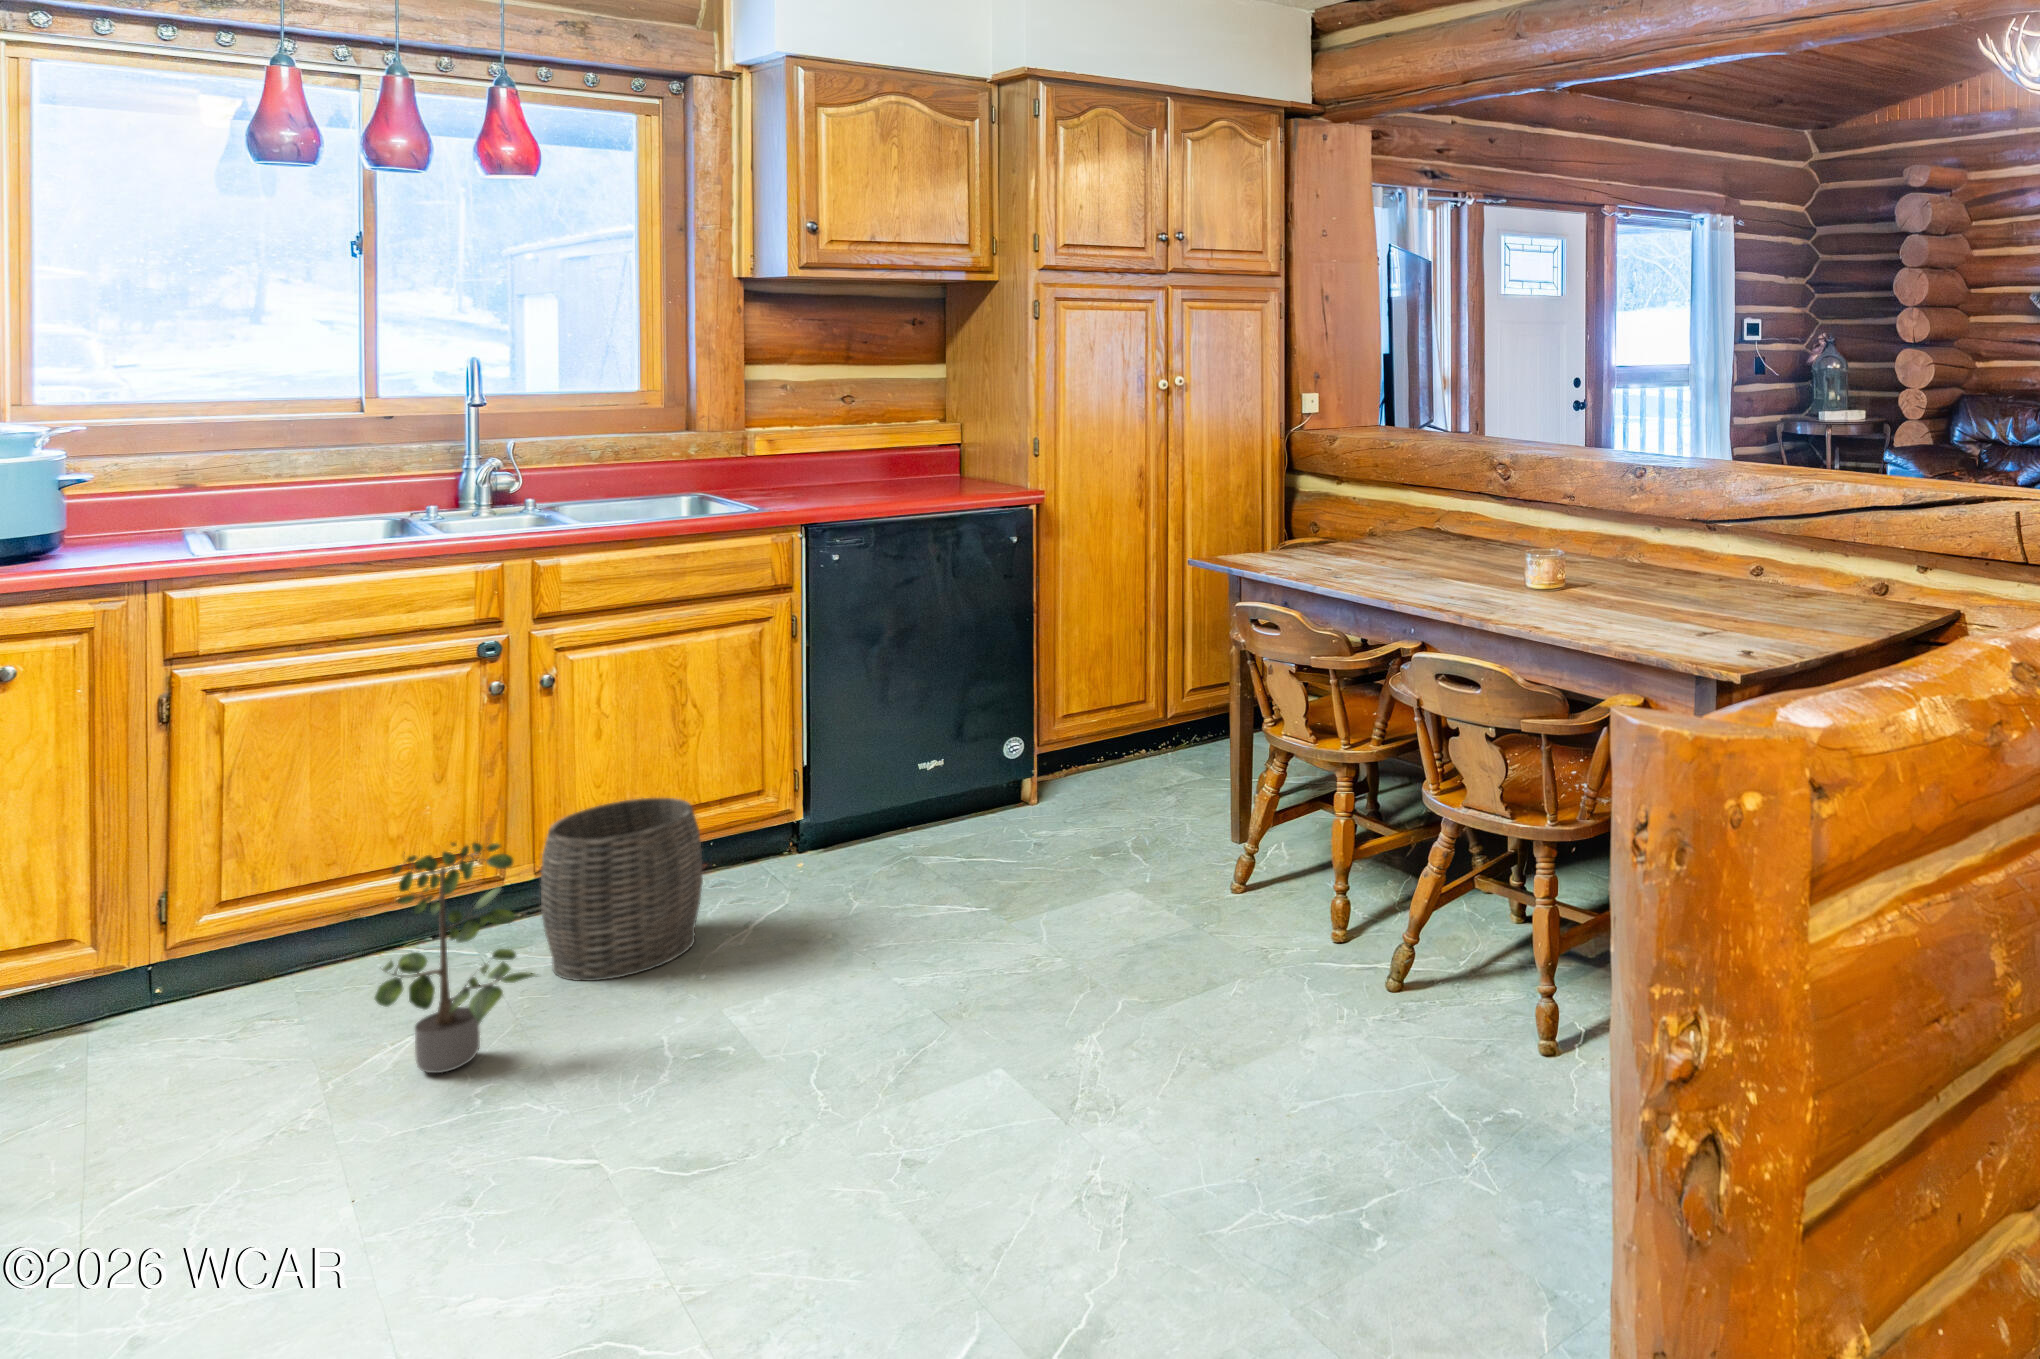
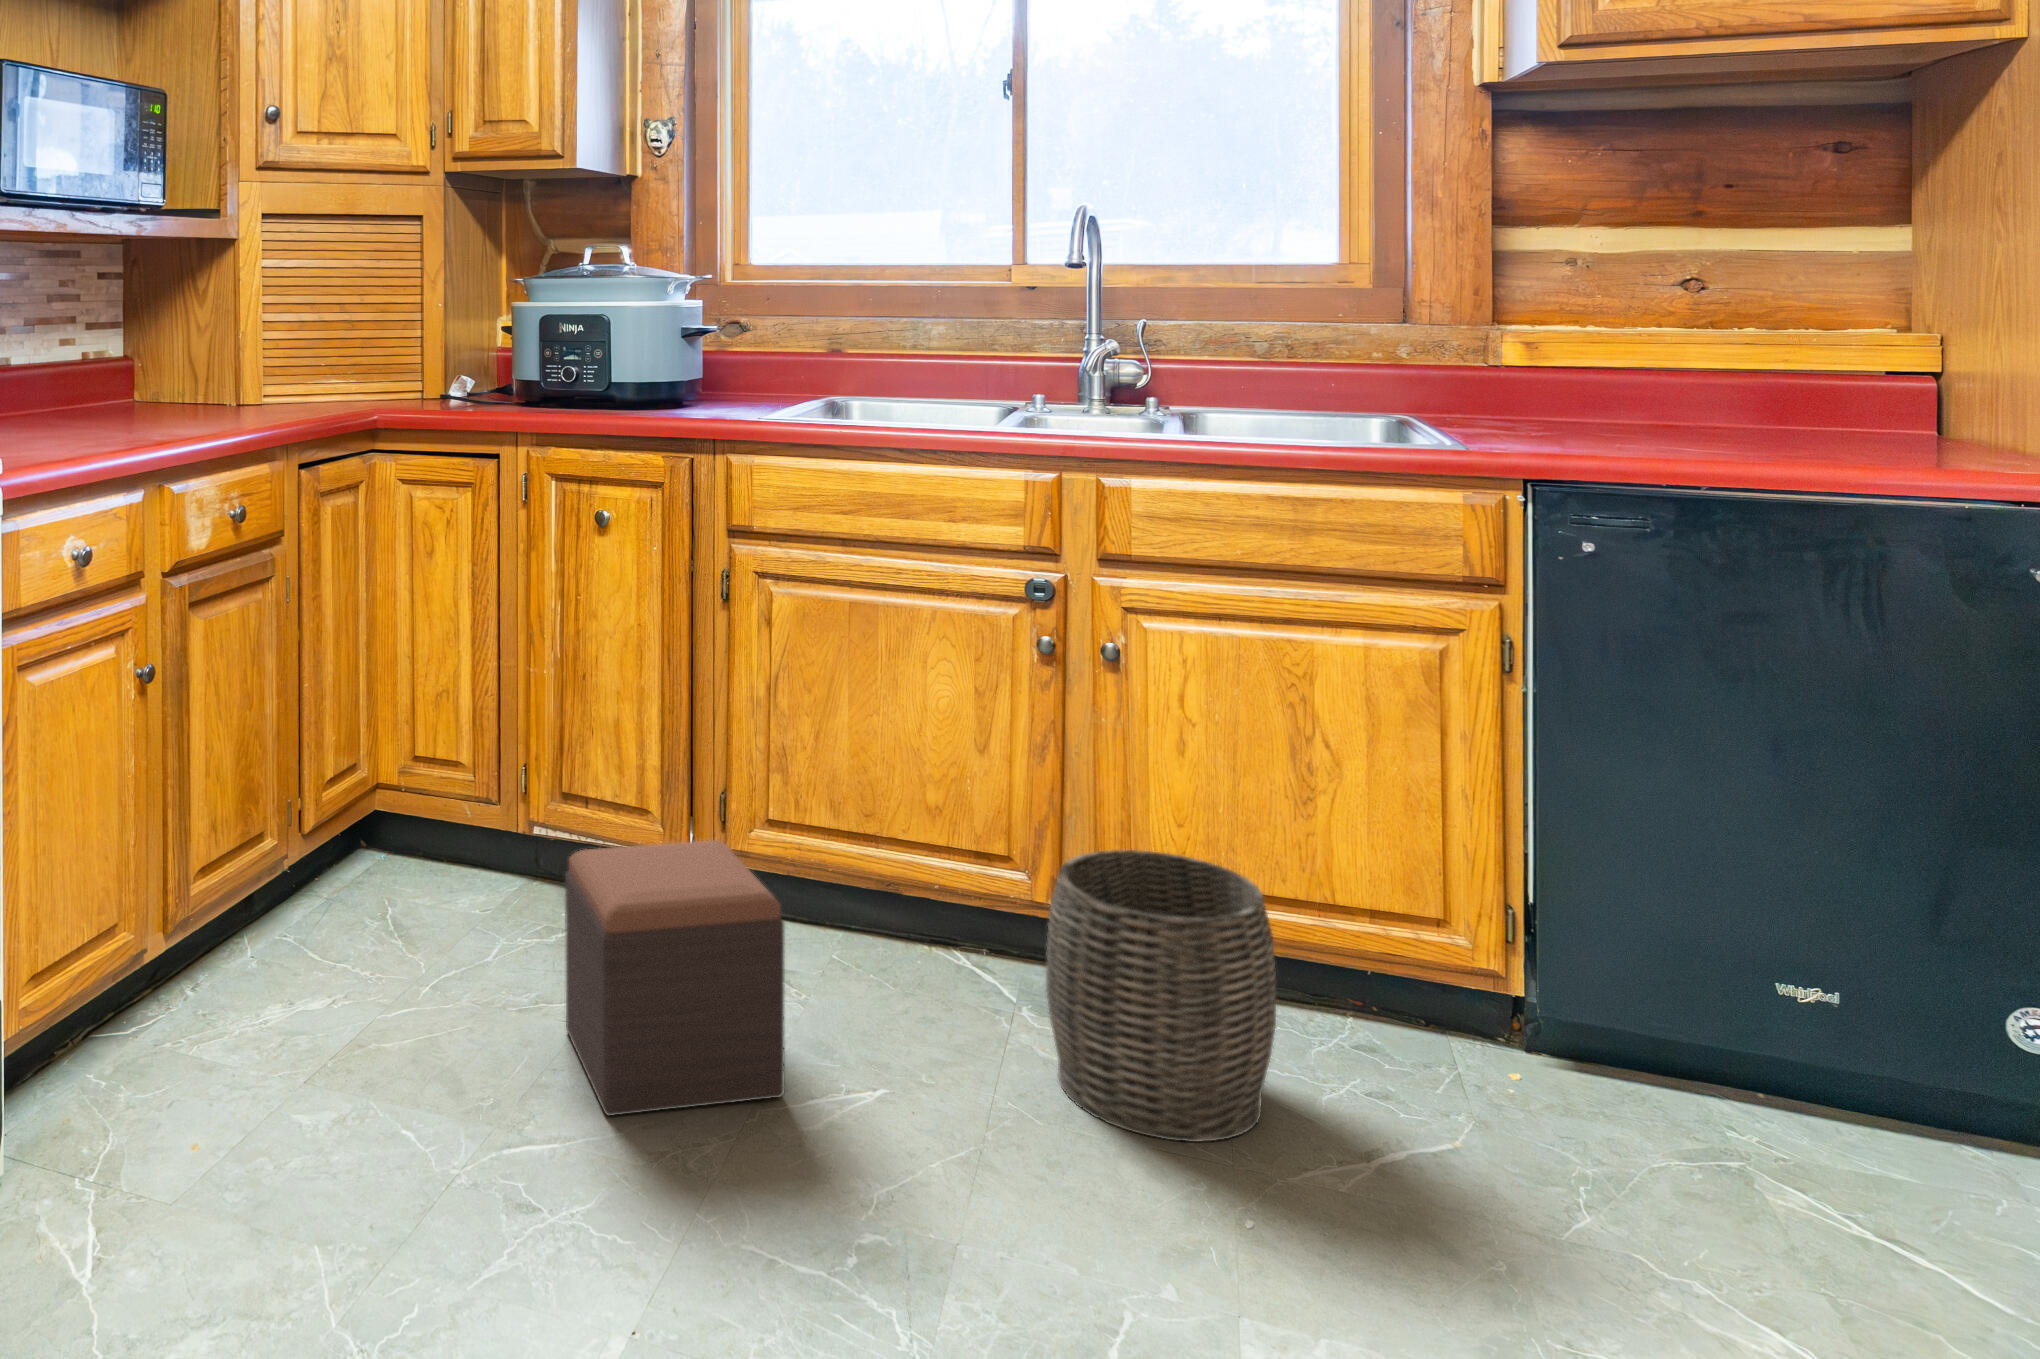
potted plant: present [375,843,536,1073] -> none [783,830,964,1161]
footstool: none [77,913,354,1152] -> present [565,840,784,1116]

